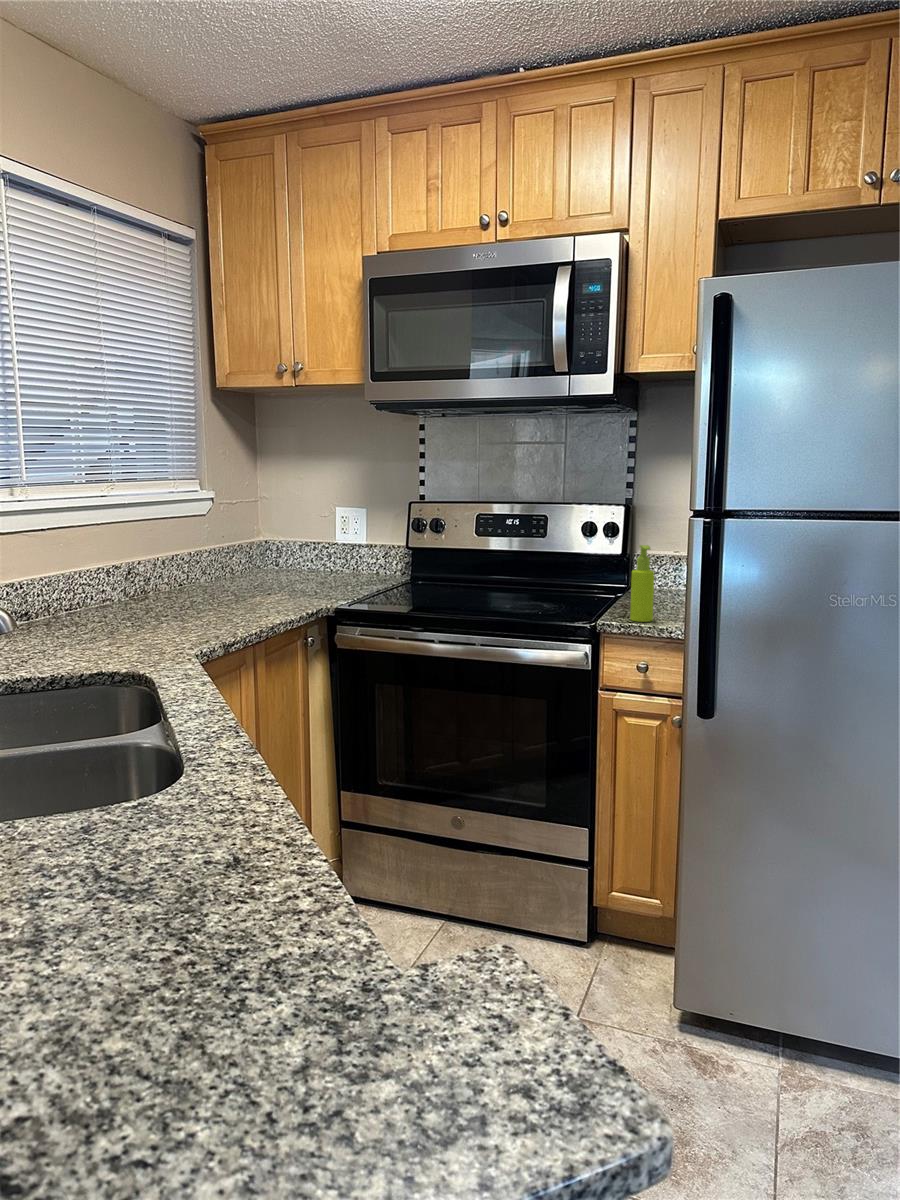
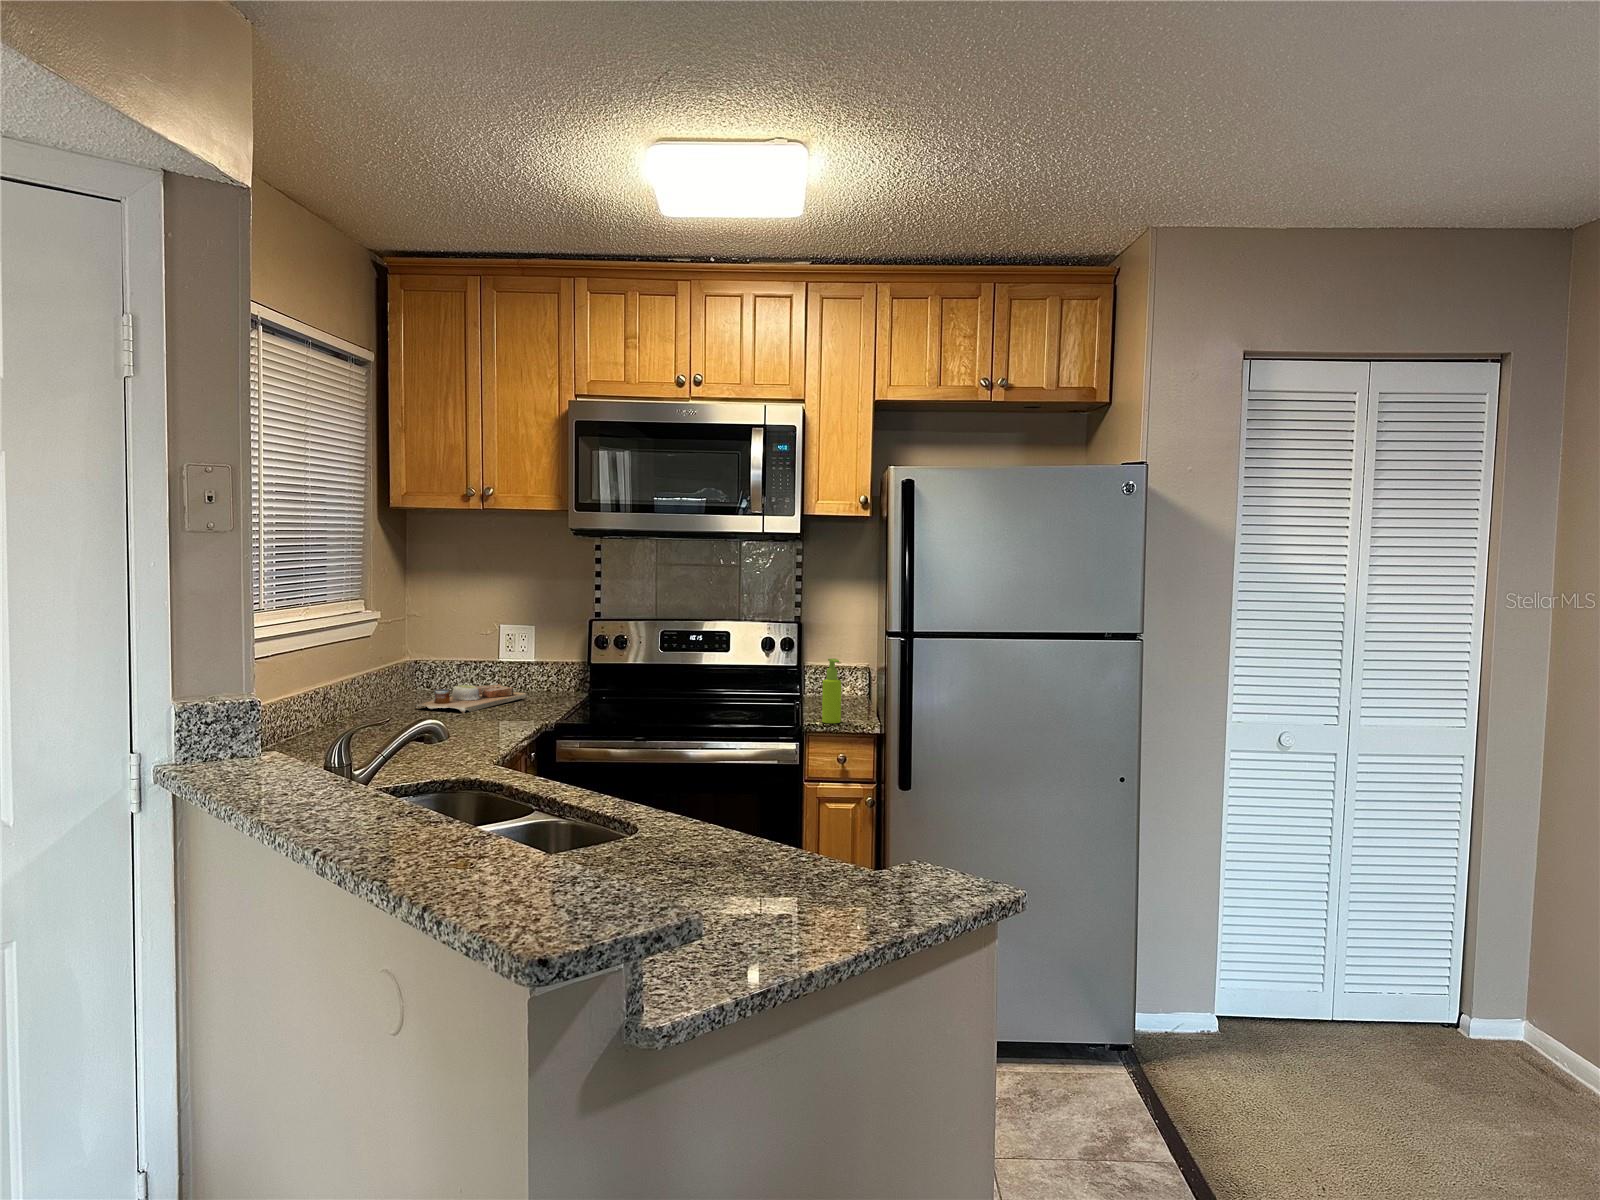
cutting board: none [233,565,353,593] -> present [415,684,526,713]

